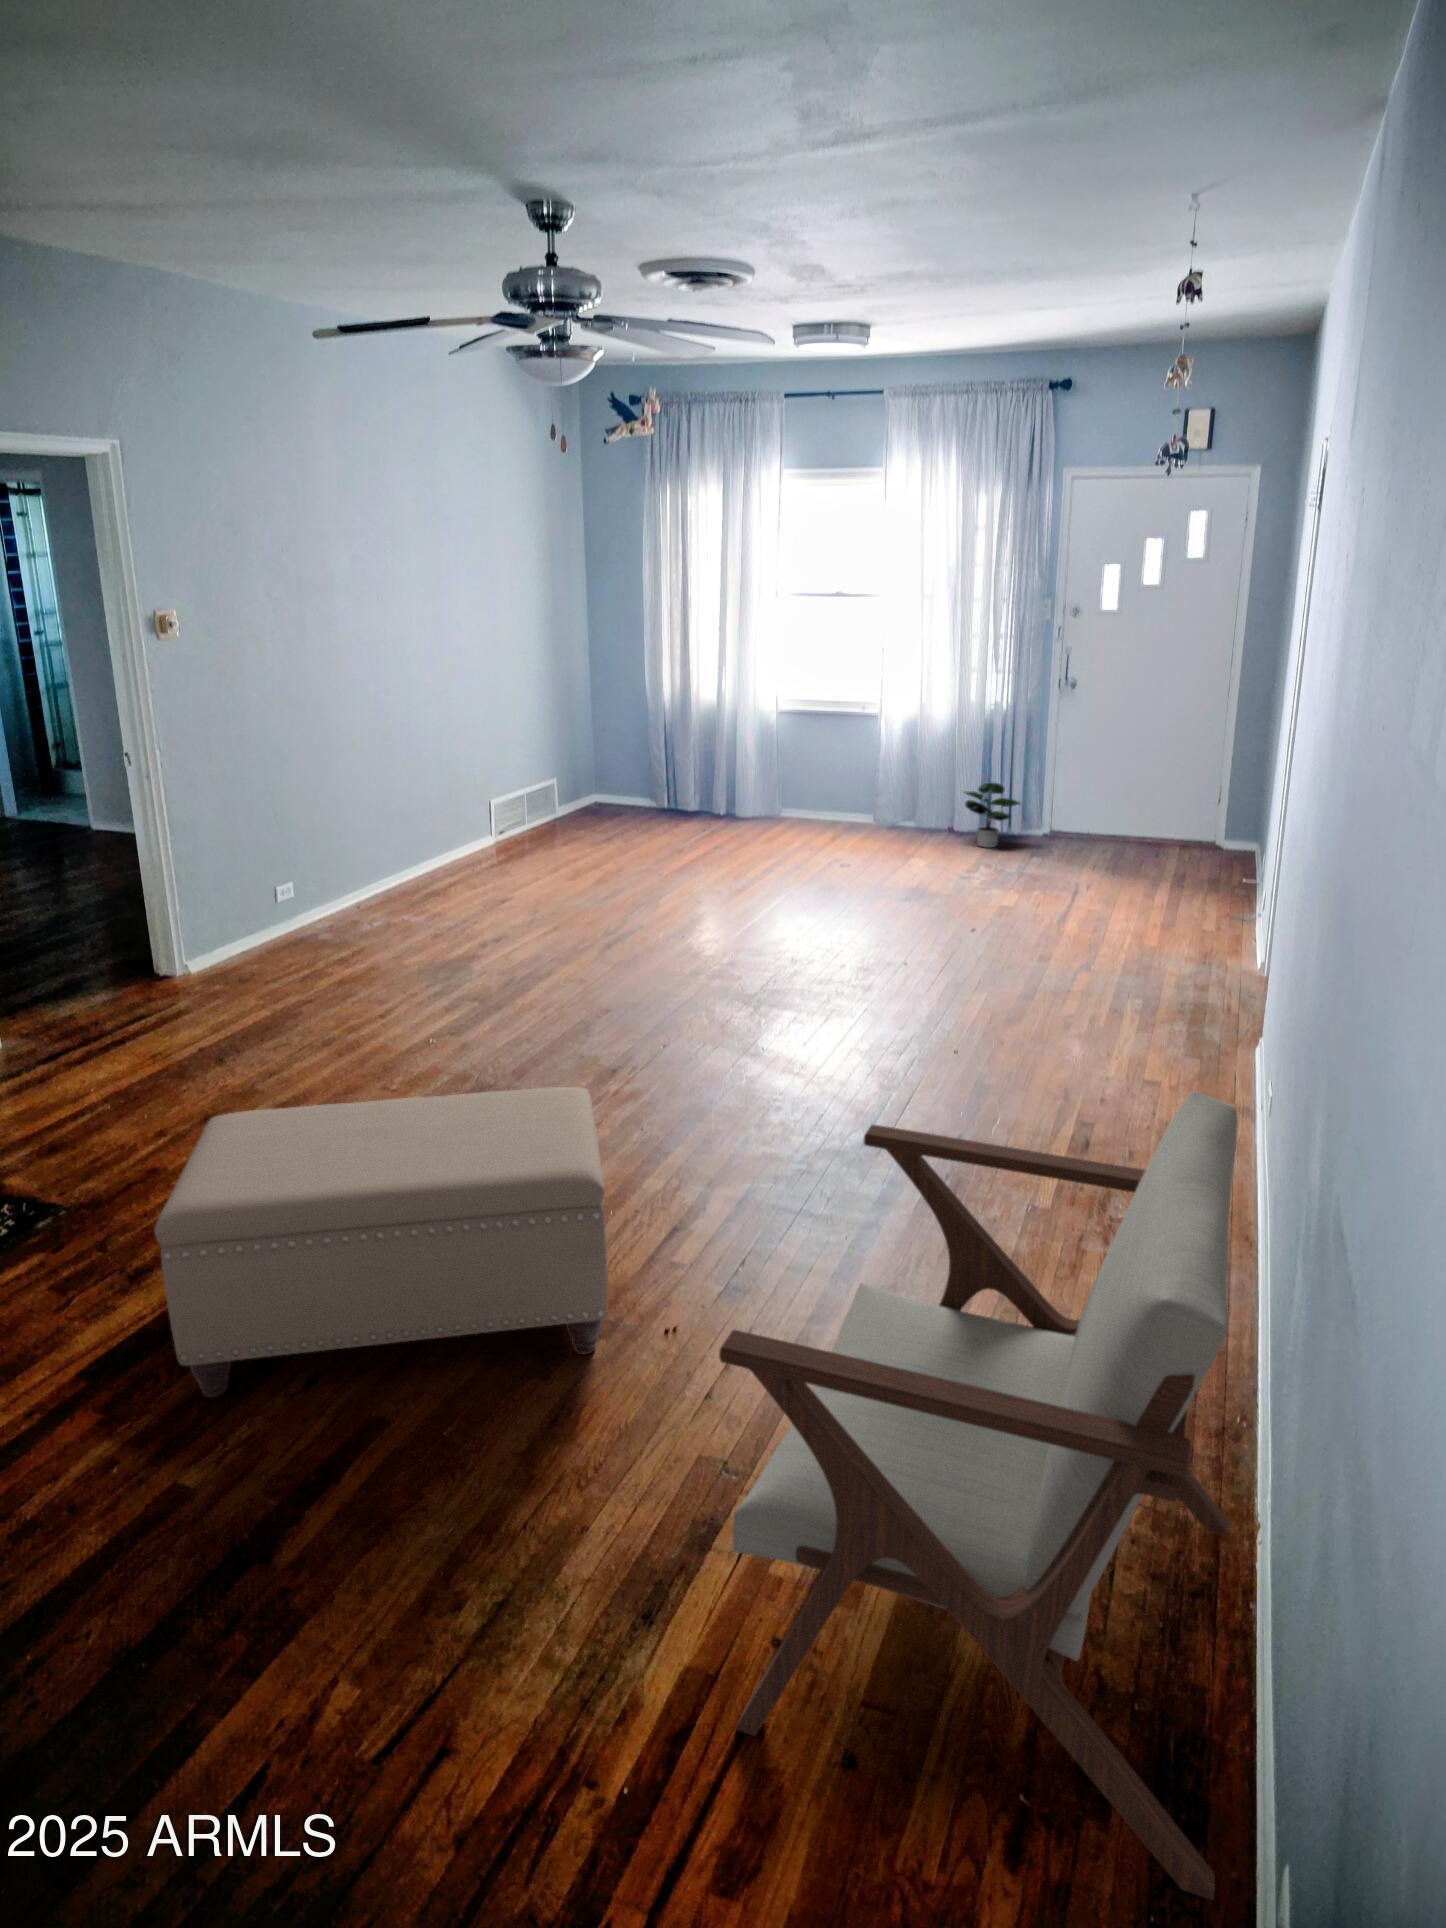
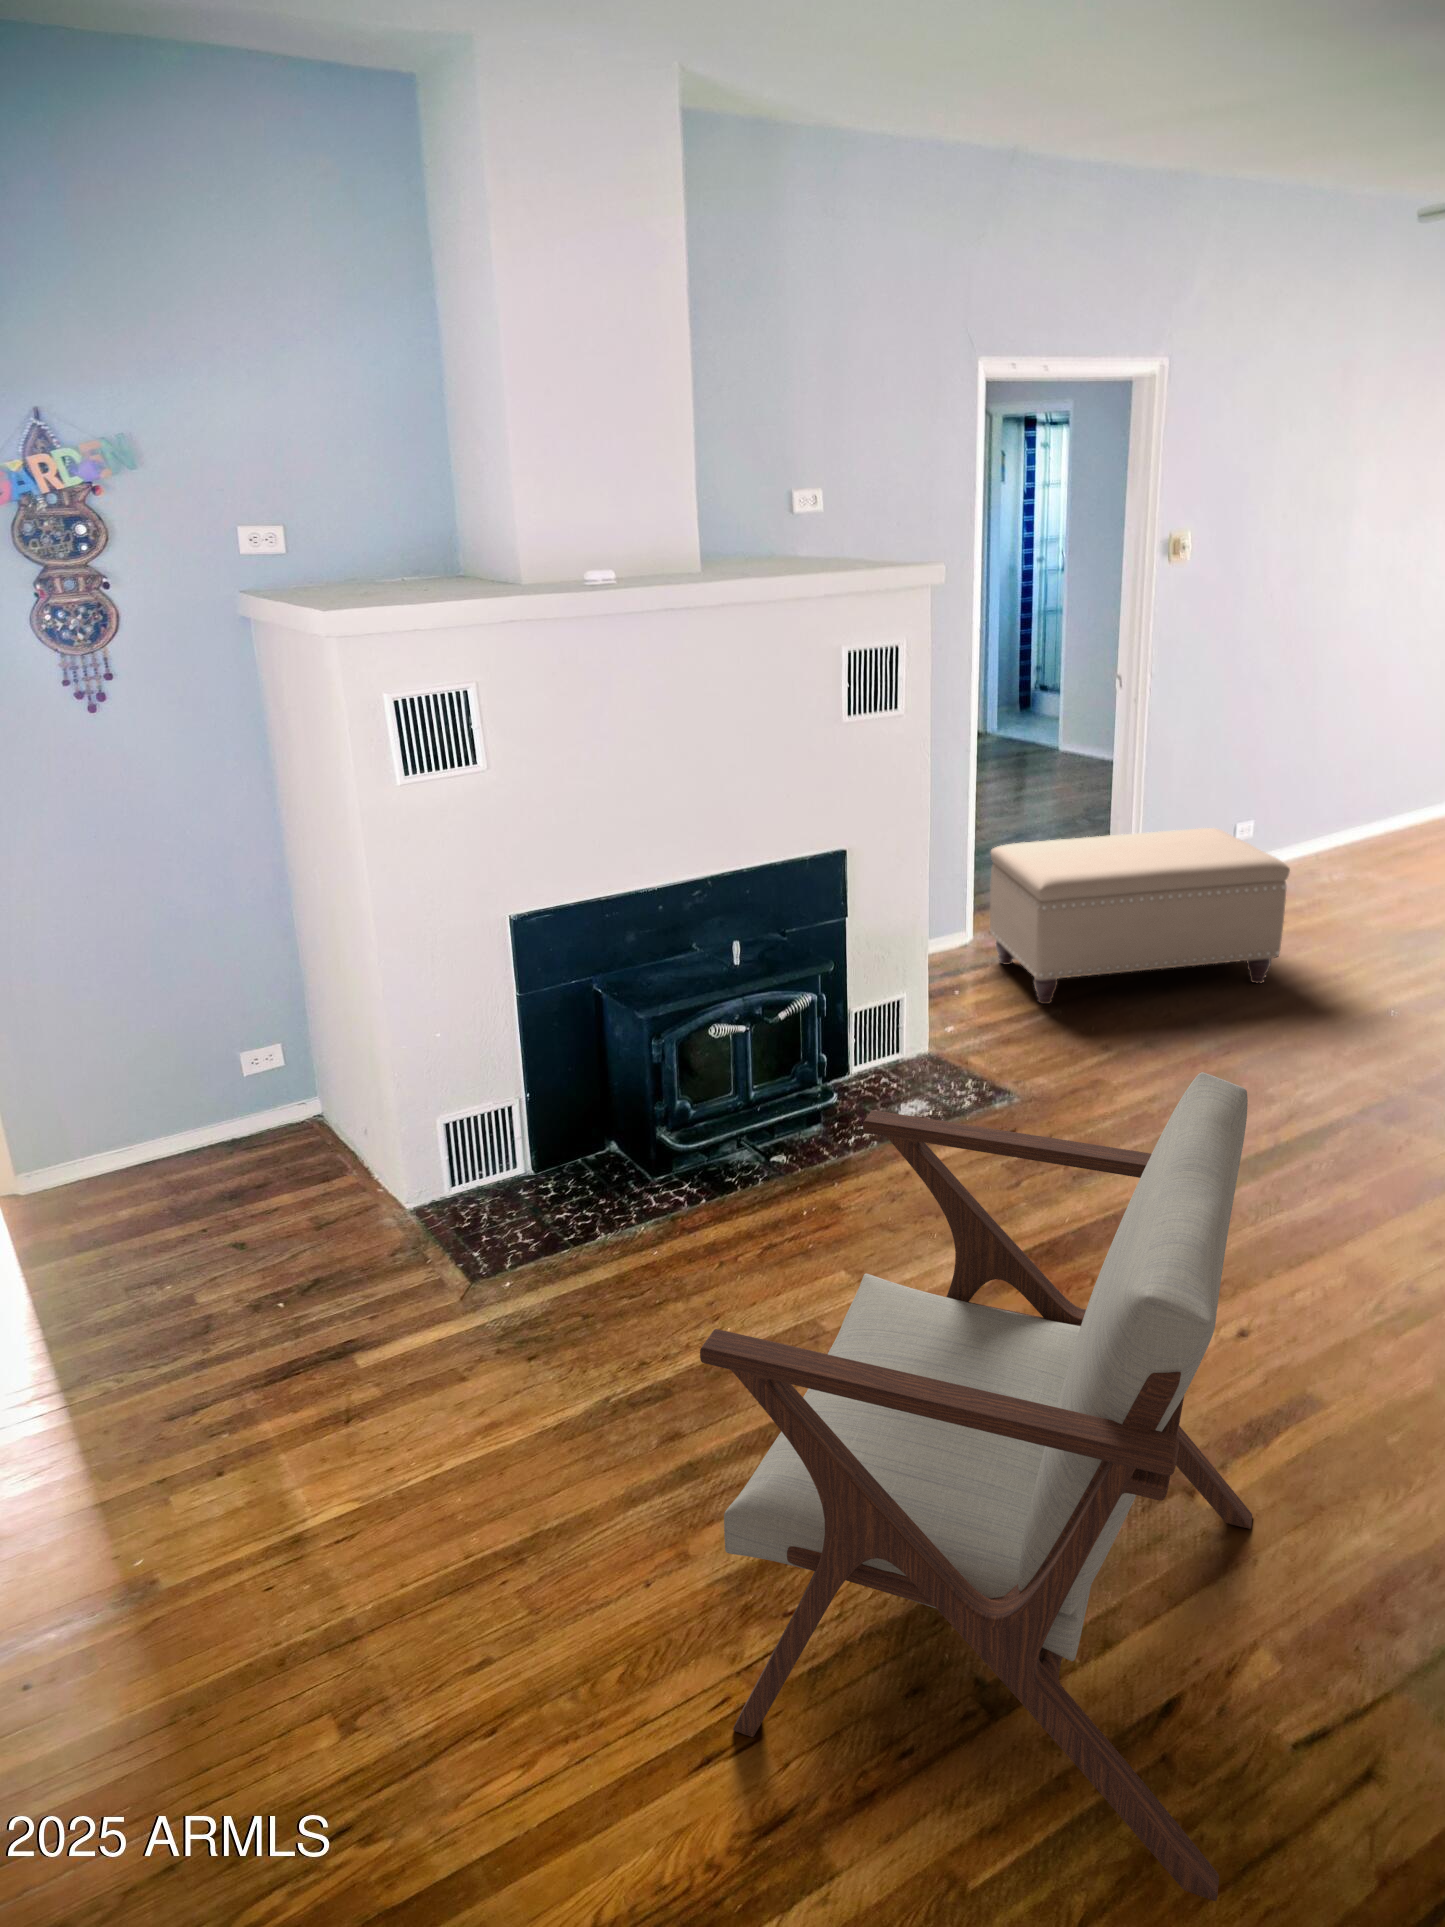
potted plant: present [964,783,1020,848] -> none [1001,730,1065,800]
ottoman: present [154,1087,608,1398] -> present [990,828,1290,1004]

